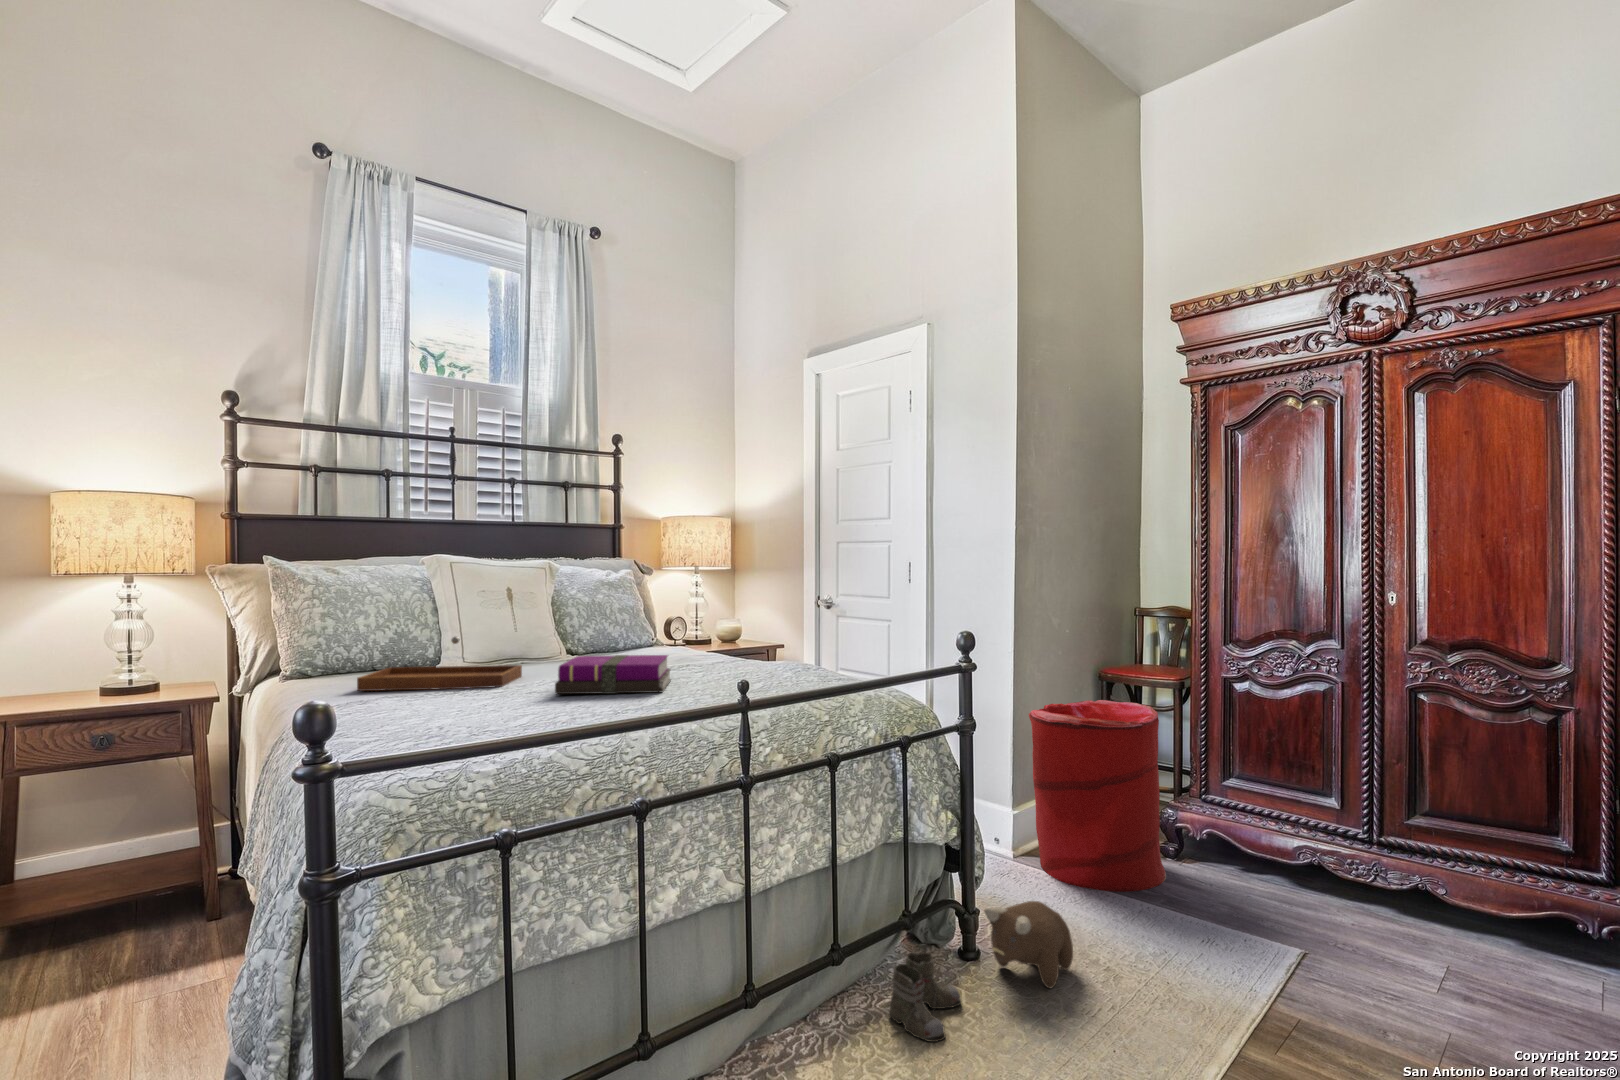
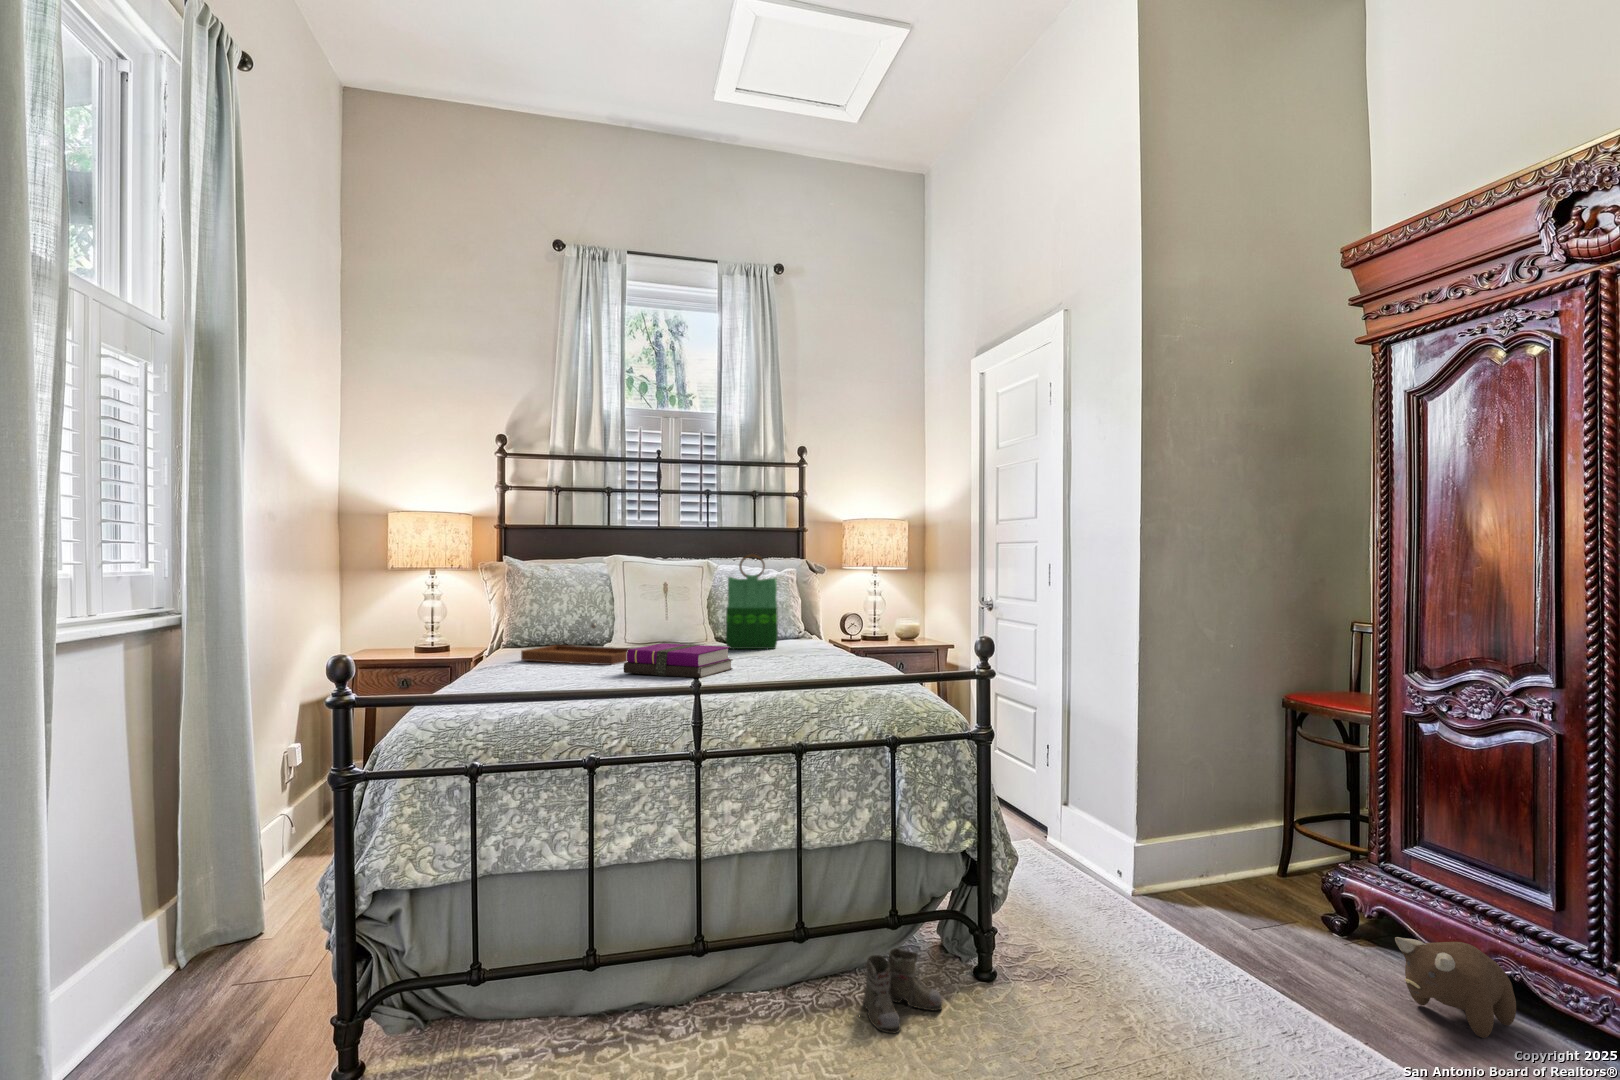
tote bag: none [592,551,653,659] -> present [726,554,778,649]
laundry hamper: present [1029,700,1166,892] -> none [1149,731,1312,958]
plush toy: present [984,901,1073,988] -> present [1395,937,1516,1038]

